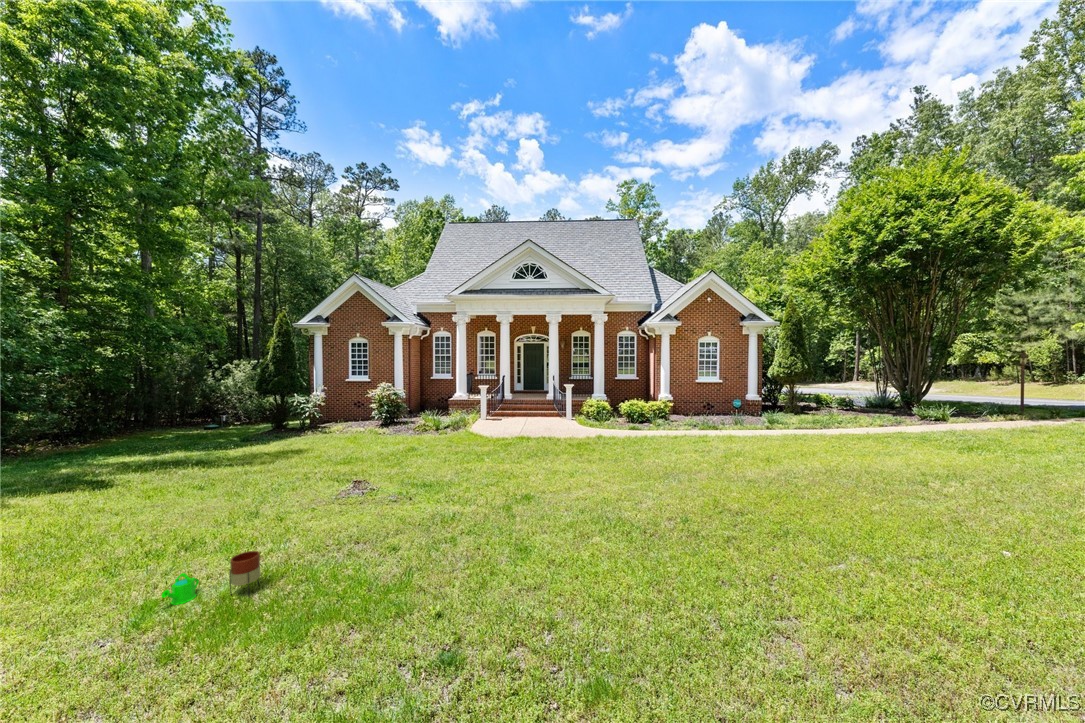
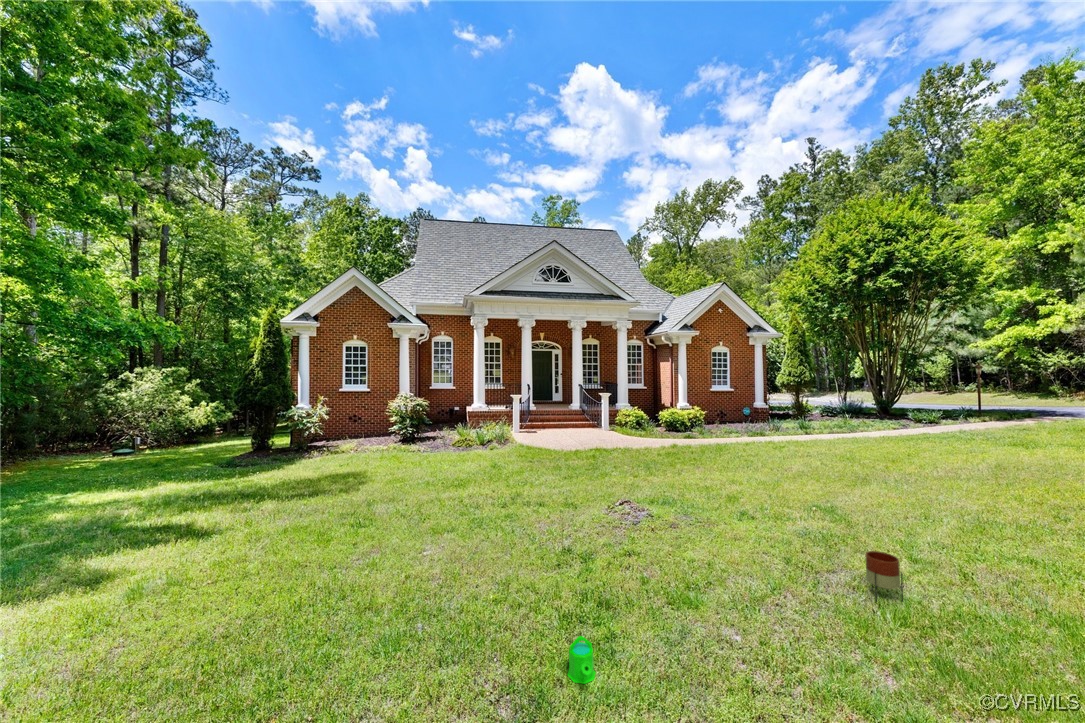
planter: present [229,551,260,594] -> present [866,551,903,601]

